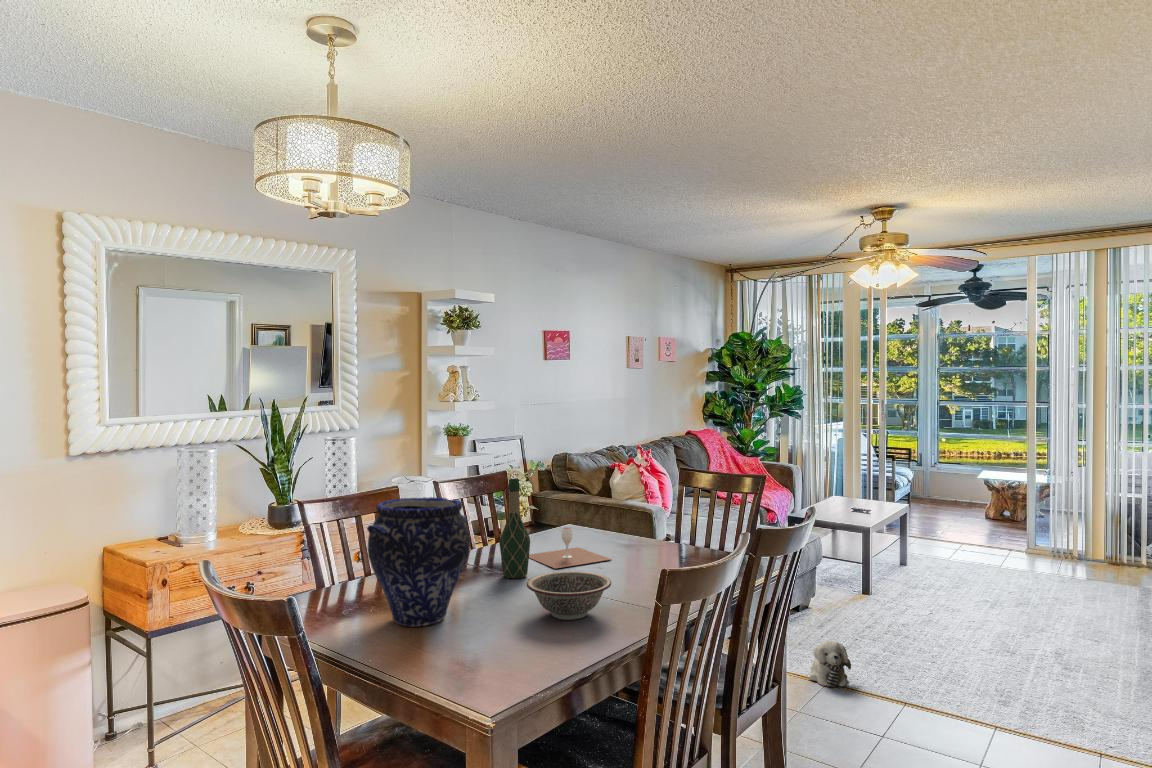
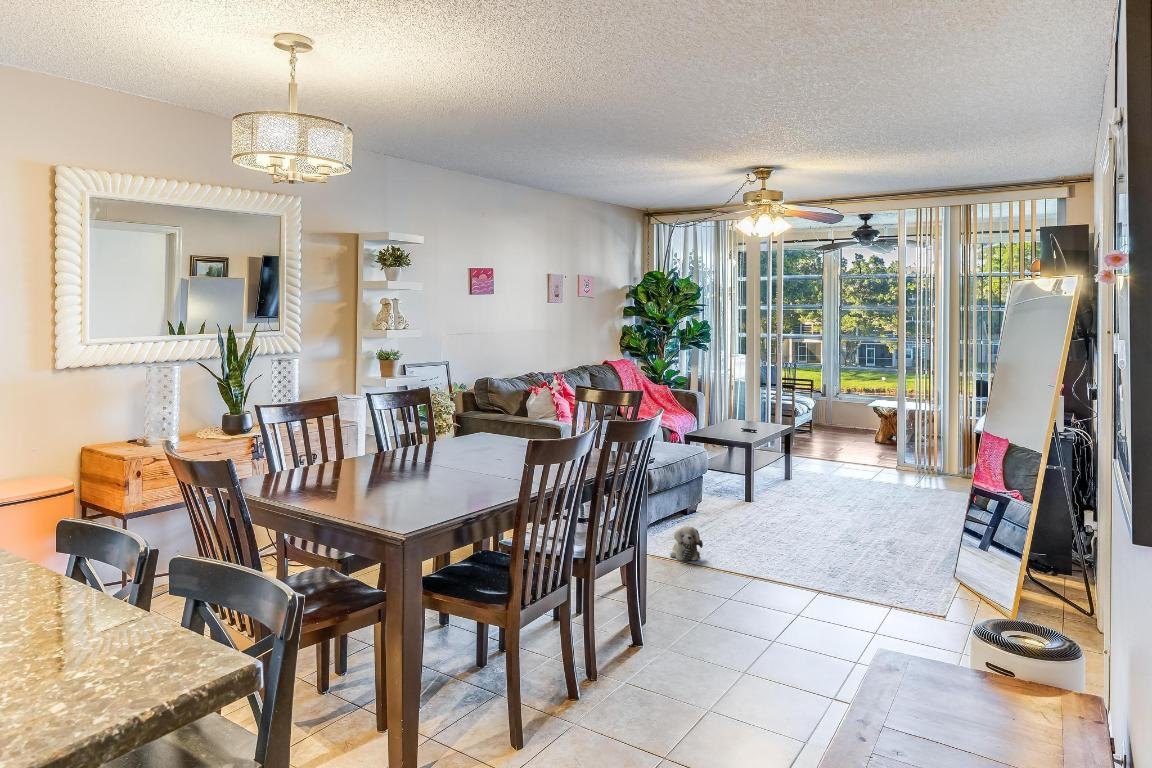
wine bottle: present [499,479,530,578] -> none [414,390,437,464]
vase: present [367,497,470,626] -> none [312,401,388,489]
wine glass: present [529,527,611,569] -> none [435,430,502,459]
decorative bowl: present [527,571,611,620] -> none [429,455,490,486]

